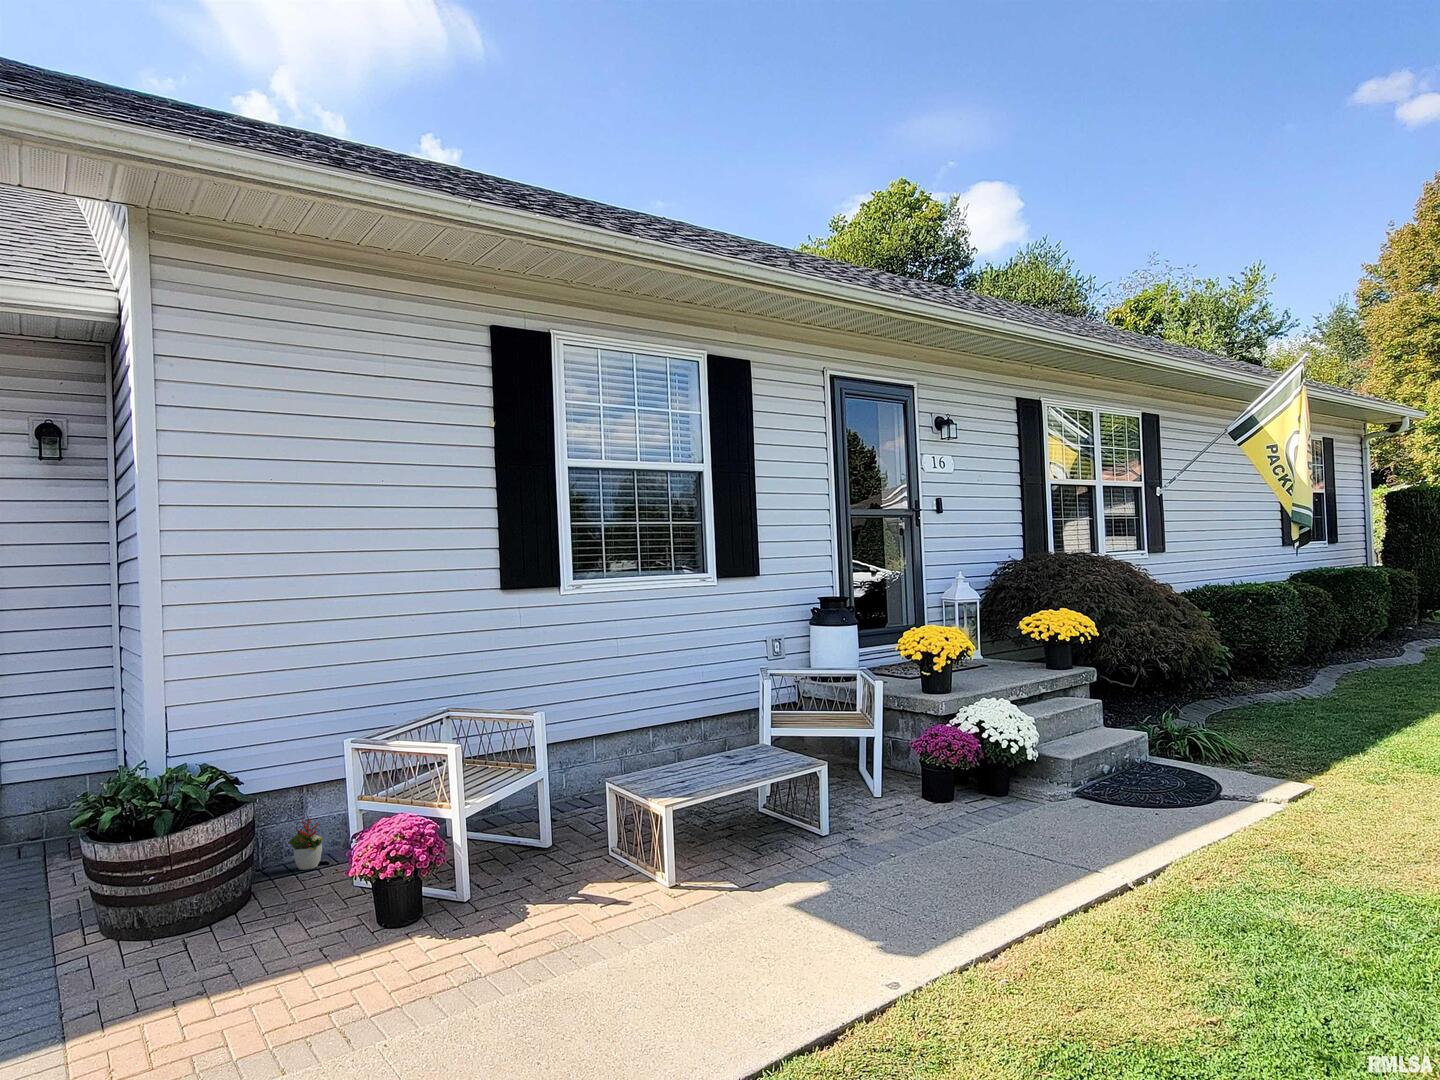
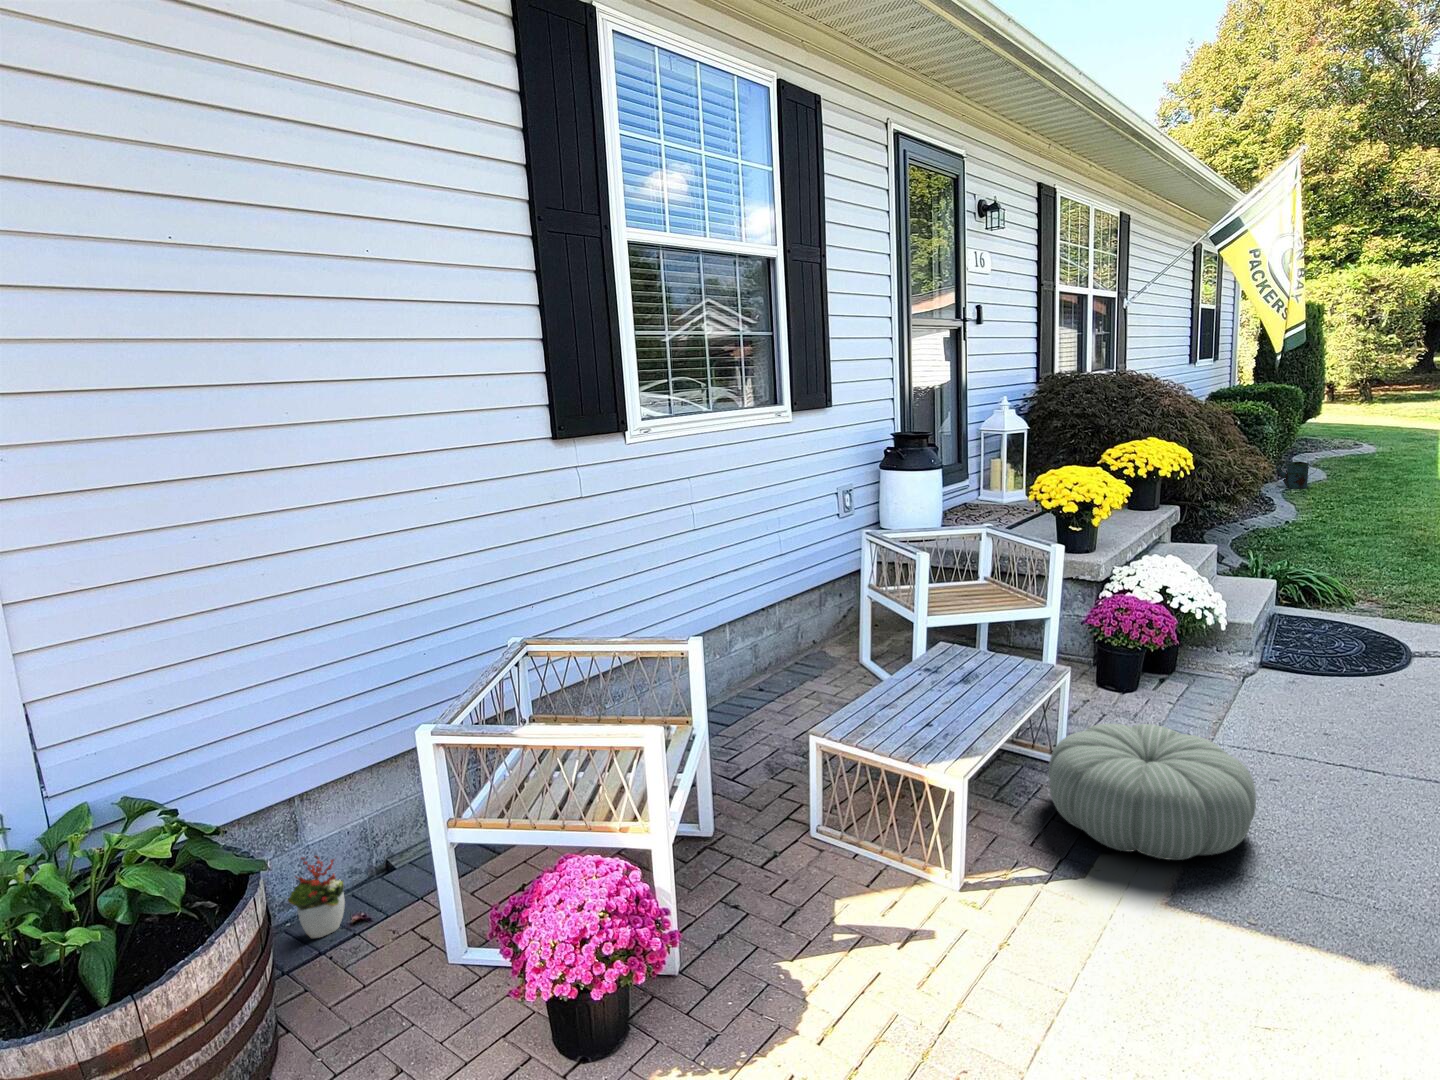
watering can: none [1315,641,1366,671] -> present [1276,462,1313,488]
pouf: none [768,801,901,889] -> present [1049,724,1256,860]

